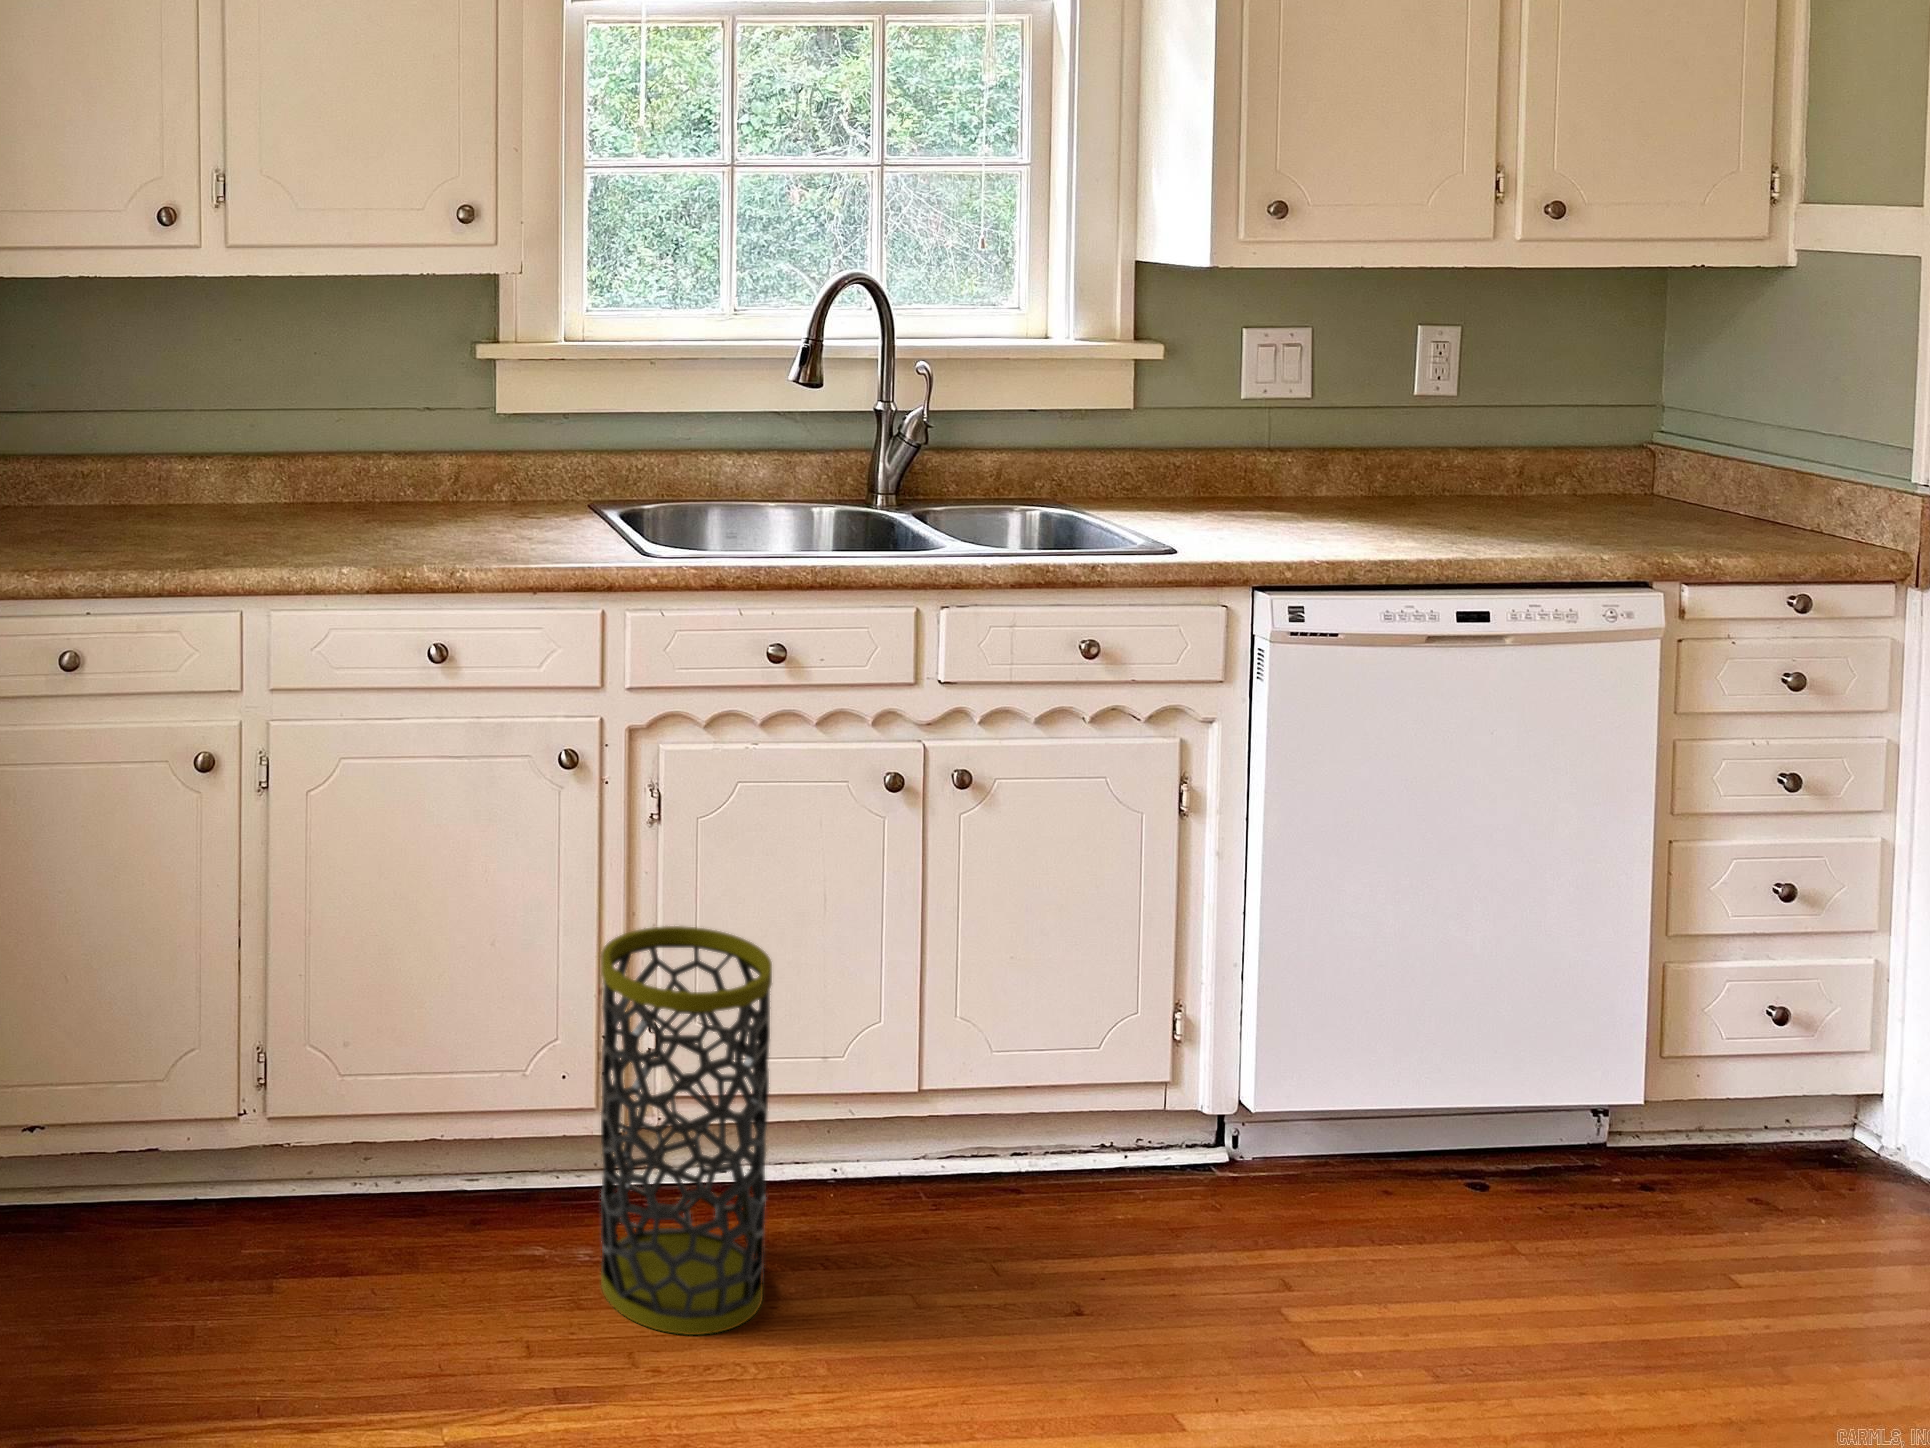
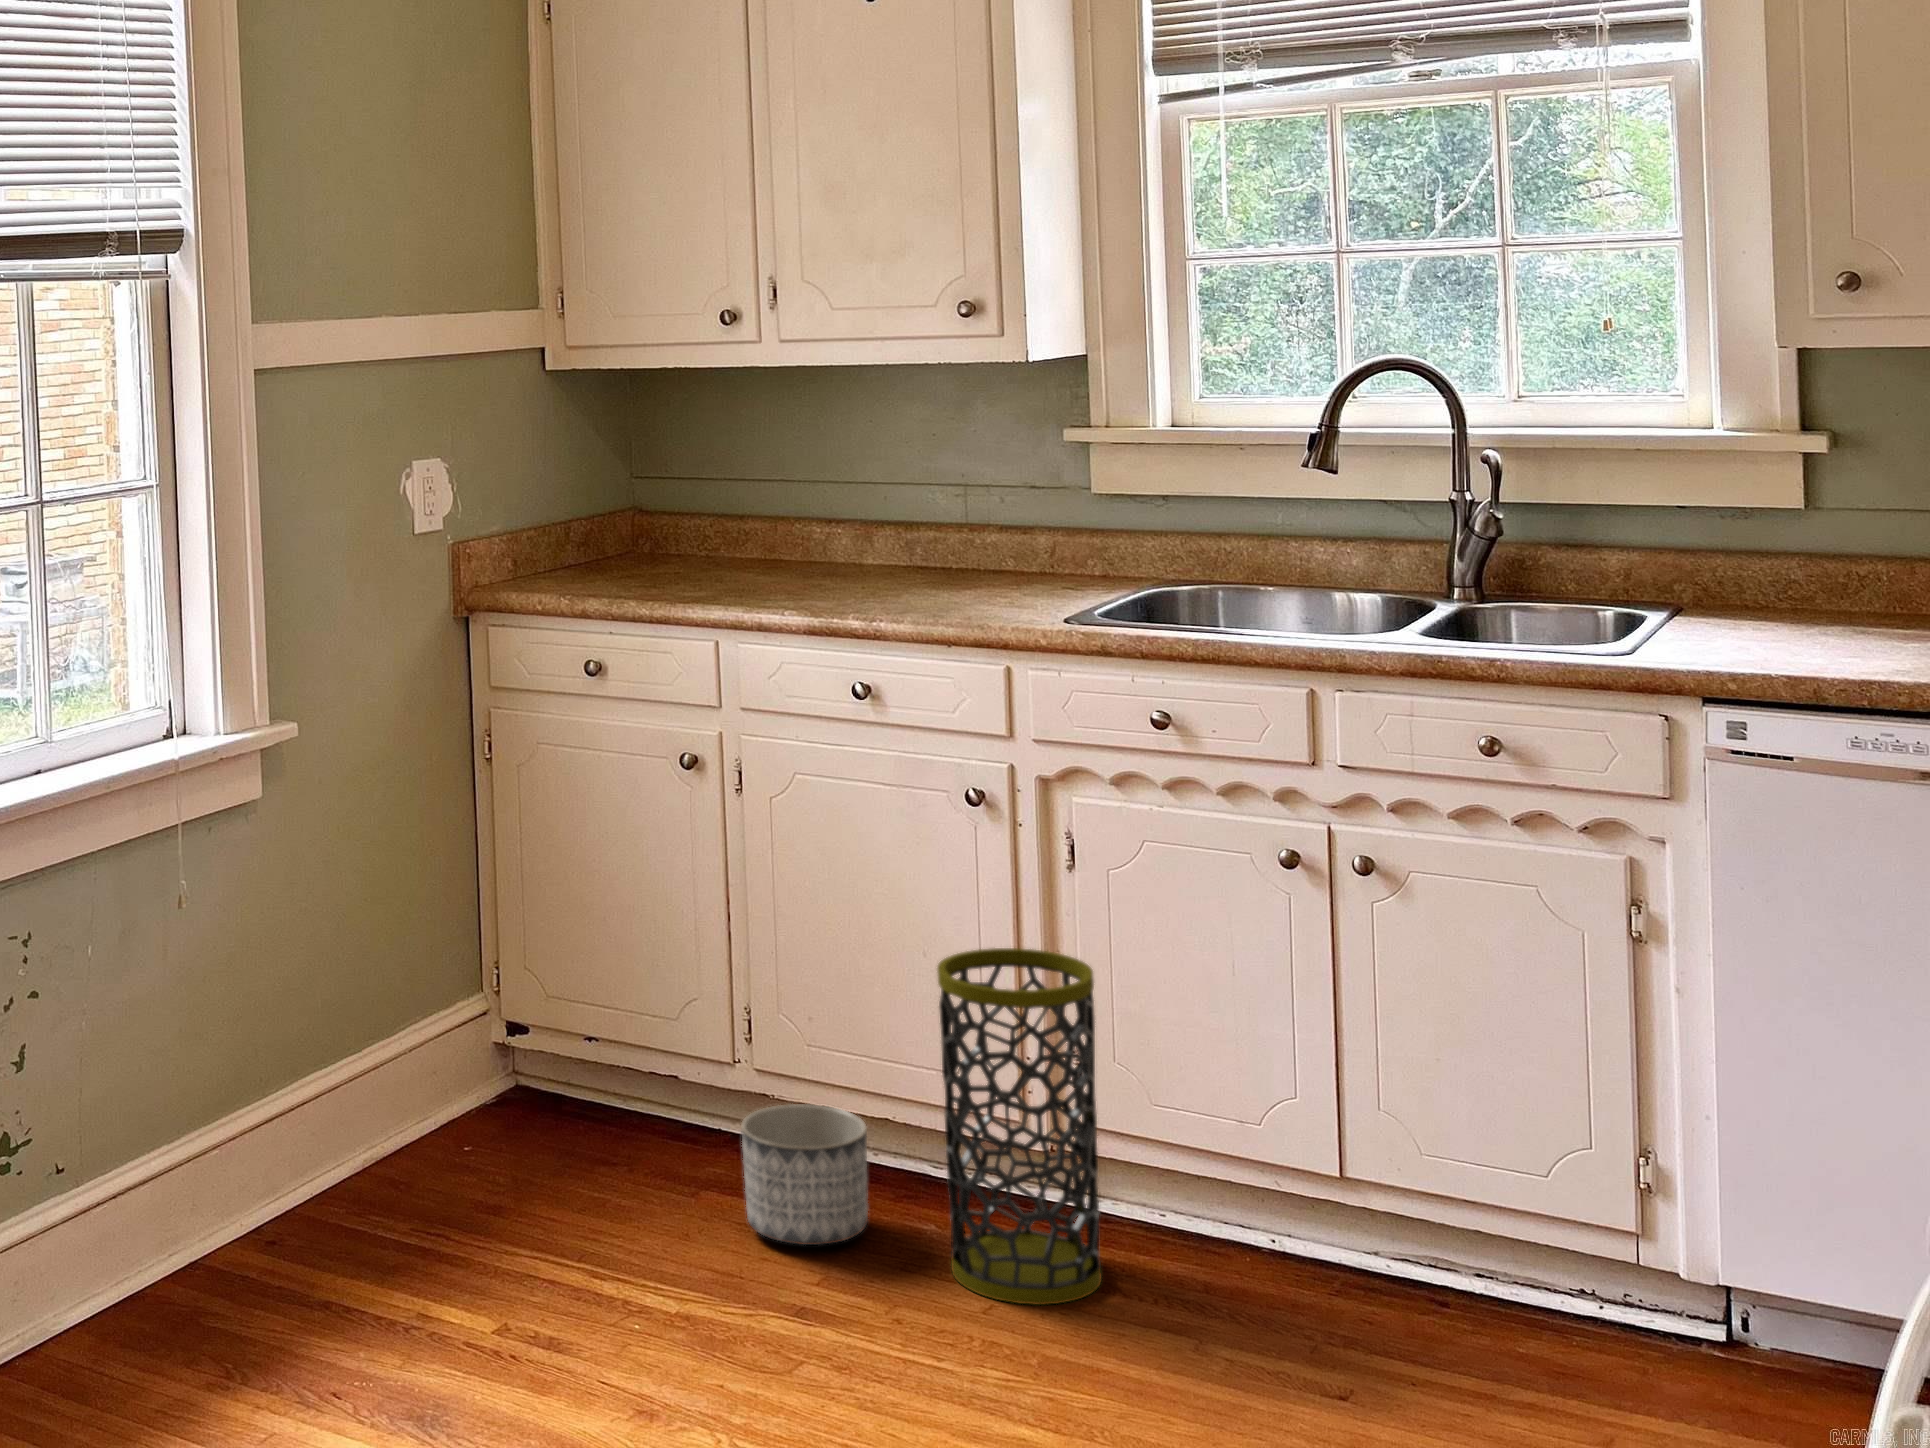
planter: none [356,1154,504,1343] -> present [741,1104,868,1245]

